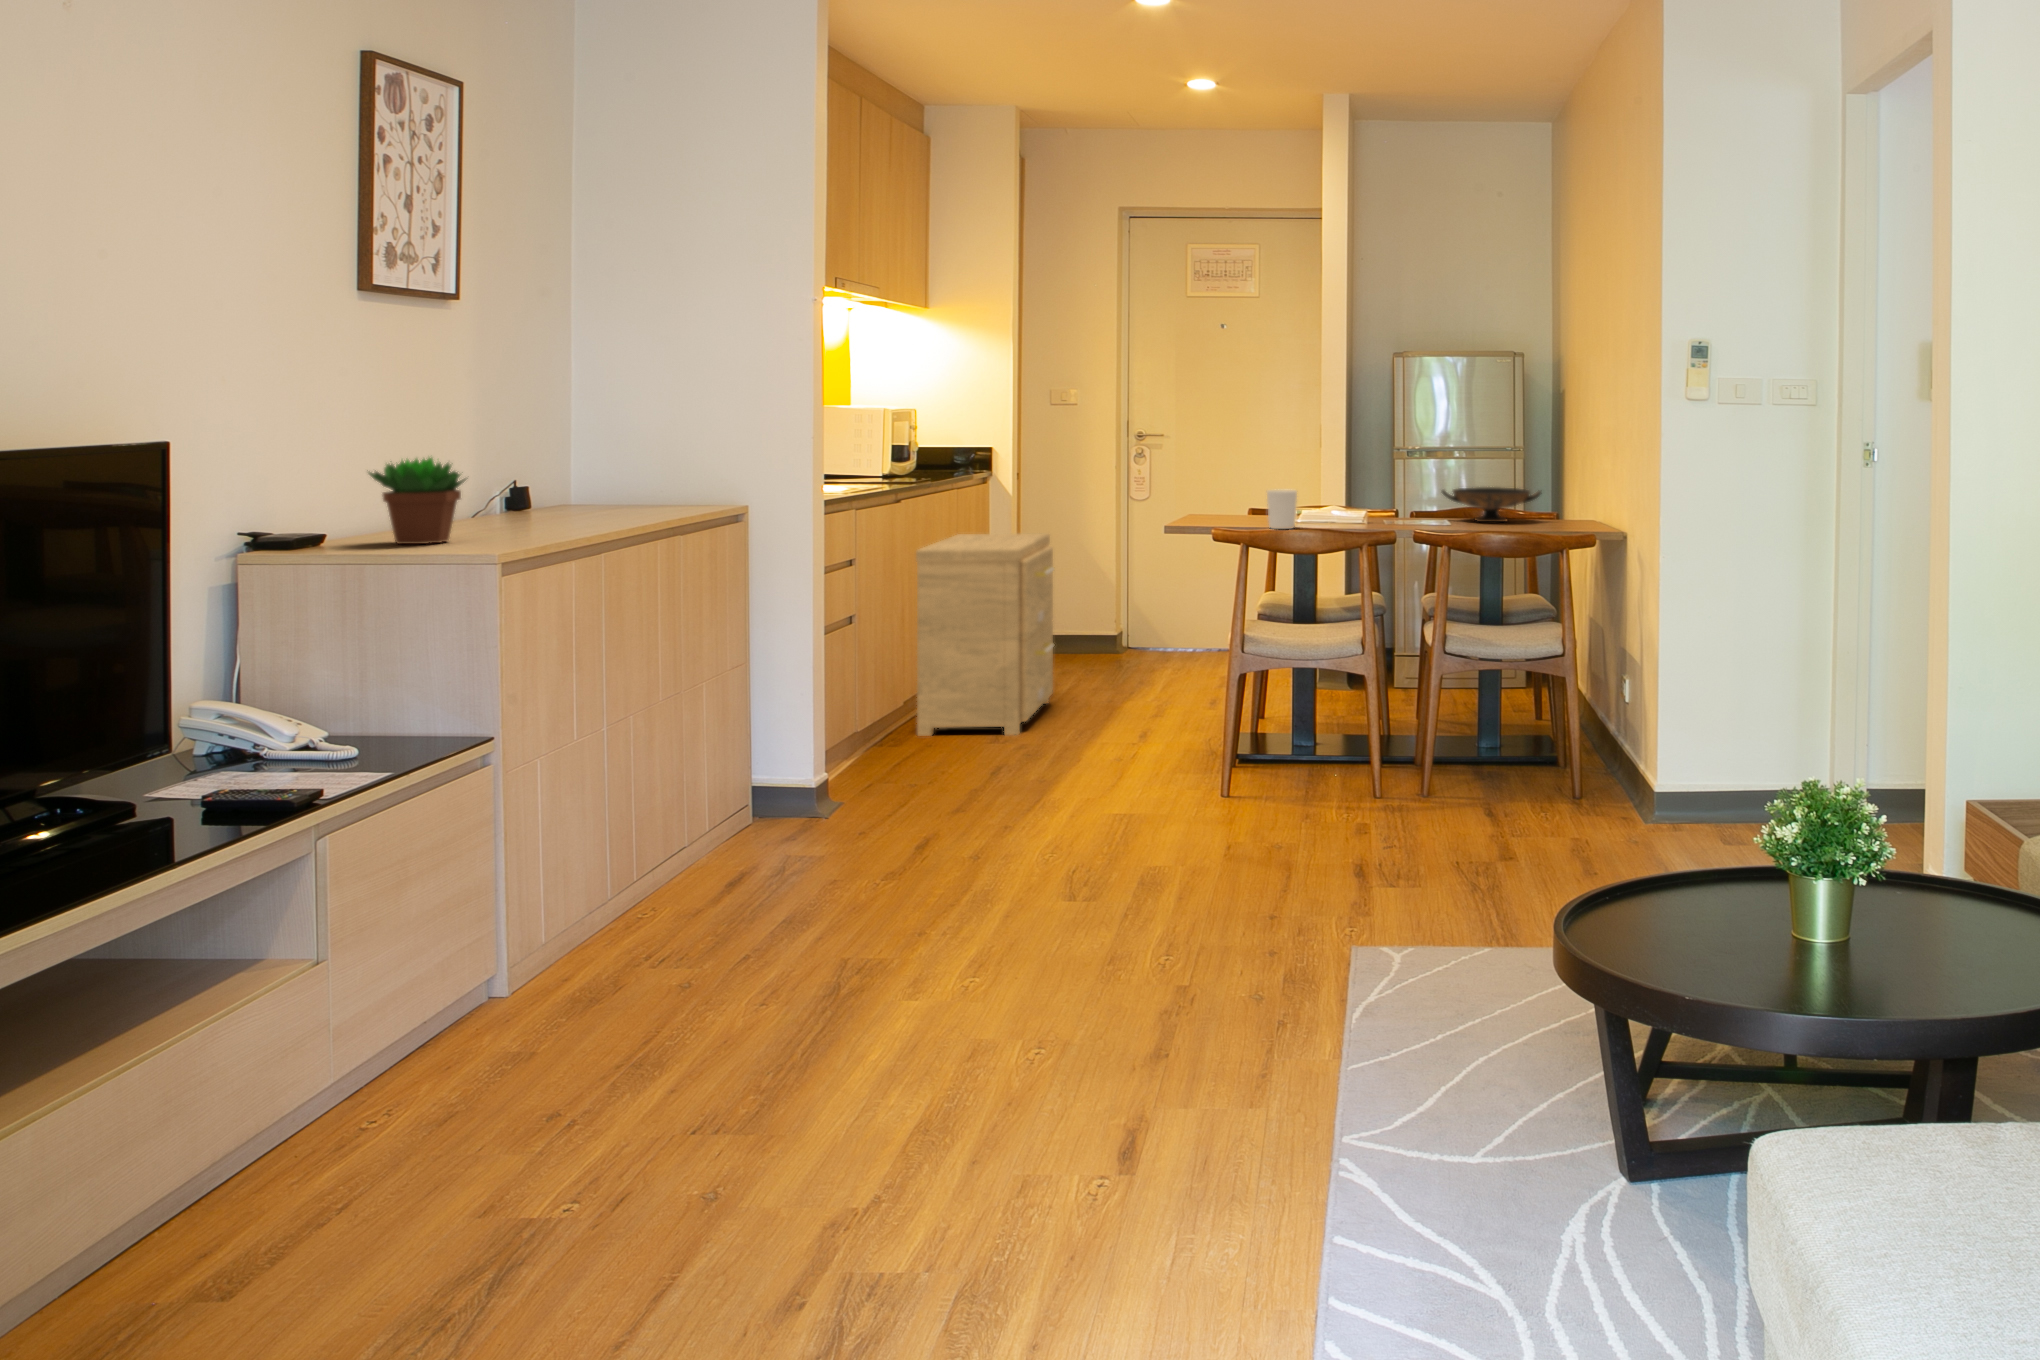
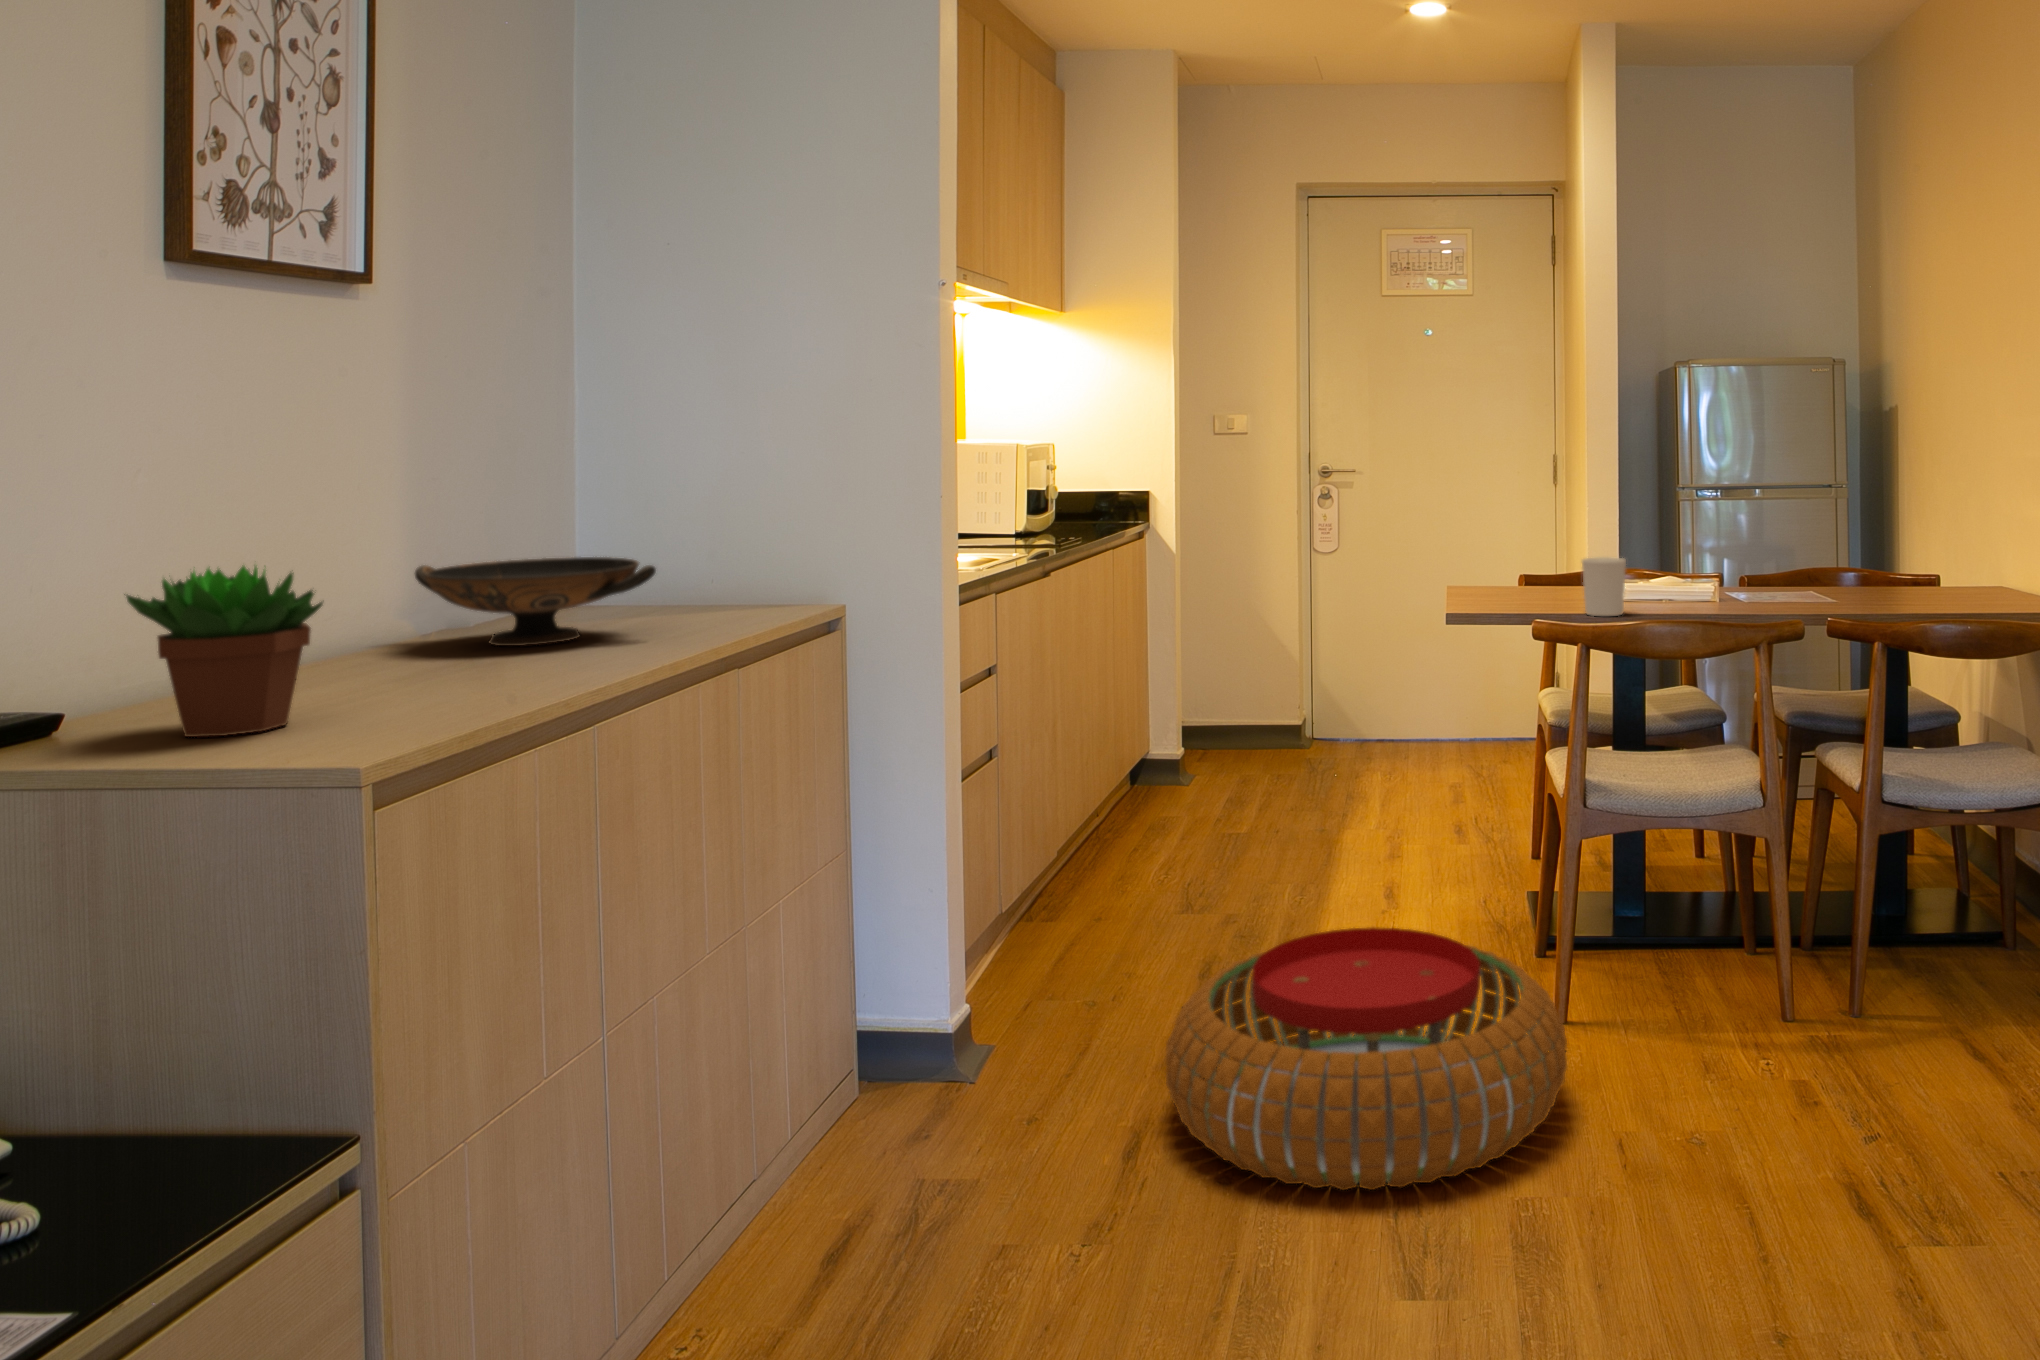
decorative bowl: present [1442,487,1542,522] -> present [415,557,656,646]
side table: present [916,533,1054,736] -> none [1069,607,1248,896]
pouf: none [955,724,1217,863] -> present [1166,927,1567,1190]

